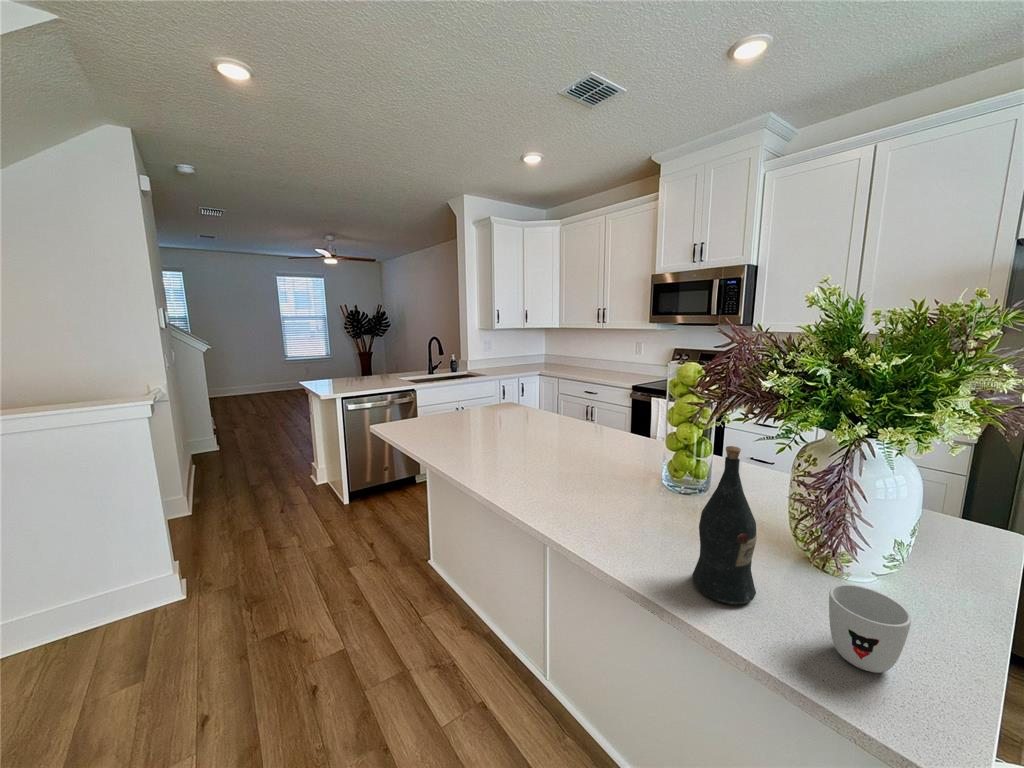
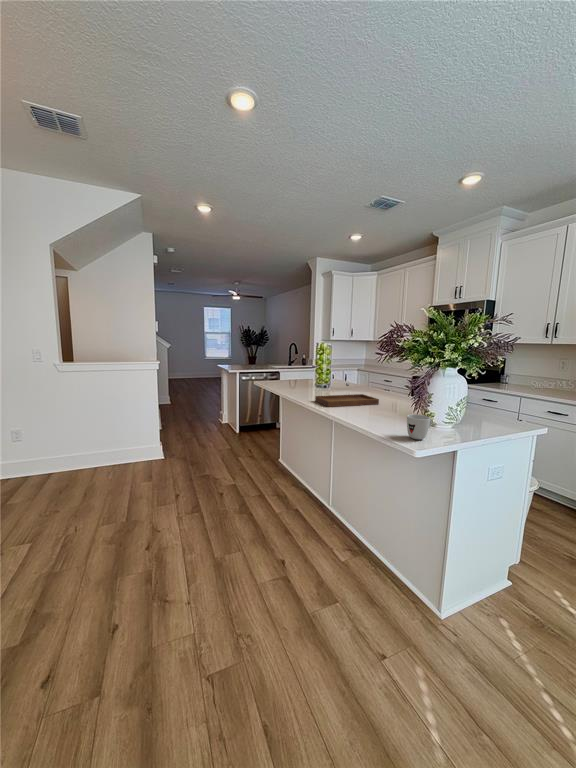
tray: none [511,440,640,508] -> present [315,383,379,407]
wine bottle: present [692,446,757,605] -> none [372,368,395,428]

